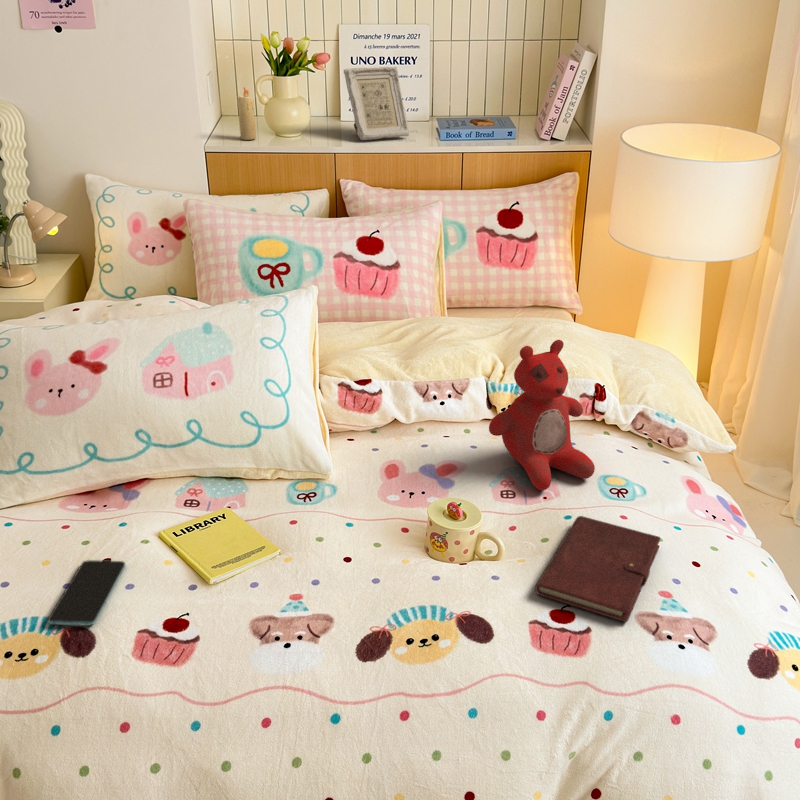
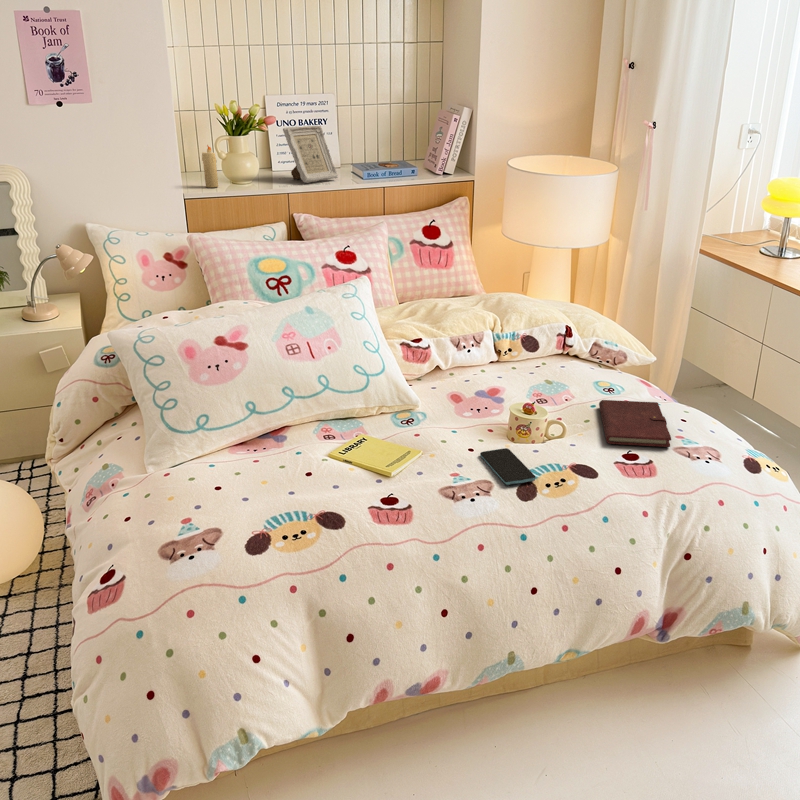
stuffed bear: present [489,340,595,490] -> none [519,290,590,393]
smartphone: present [48,560,125,626] -> present [480,448,536,485]

